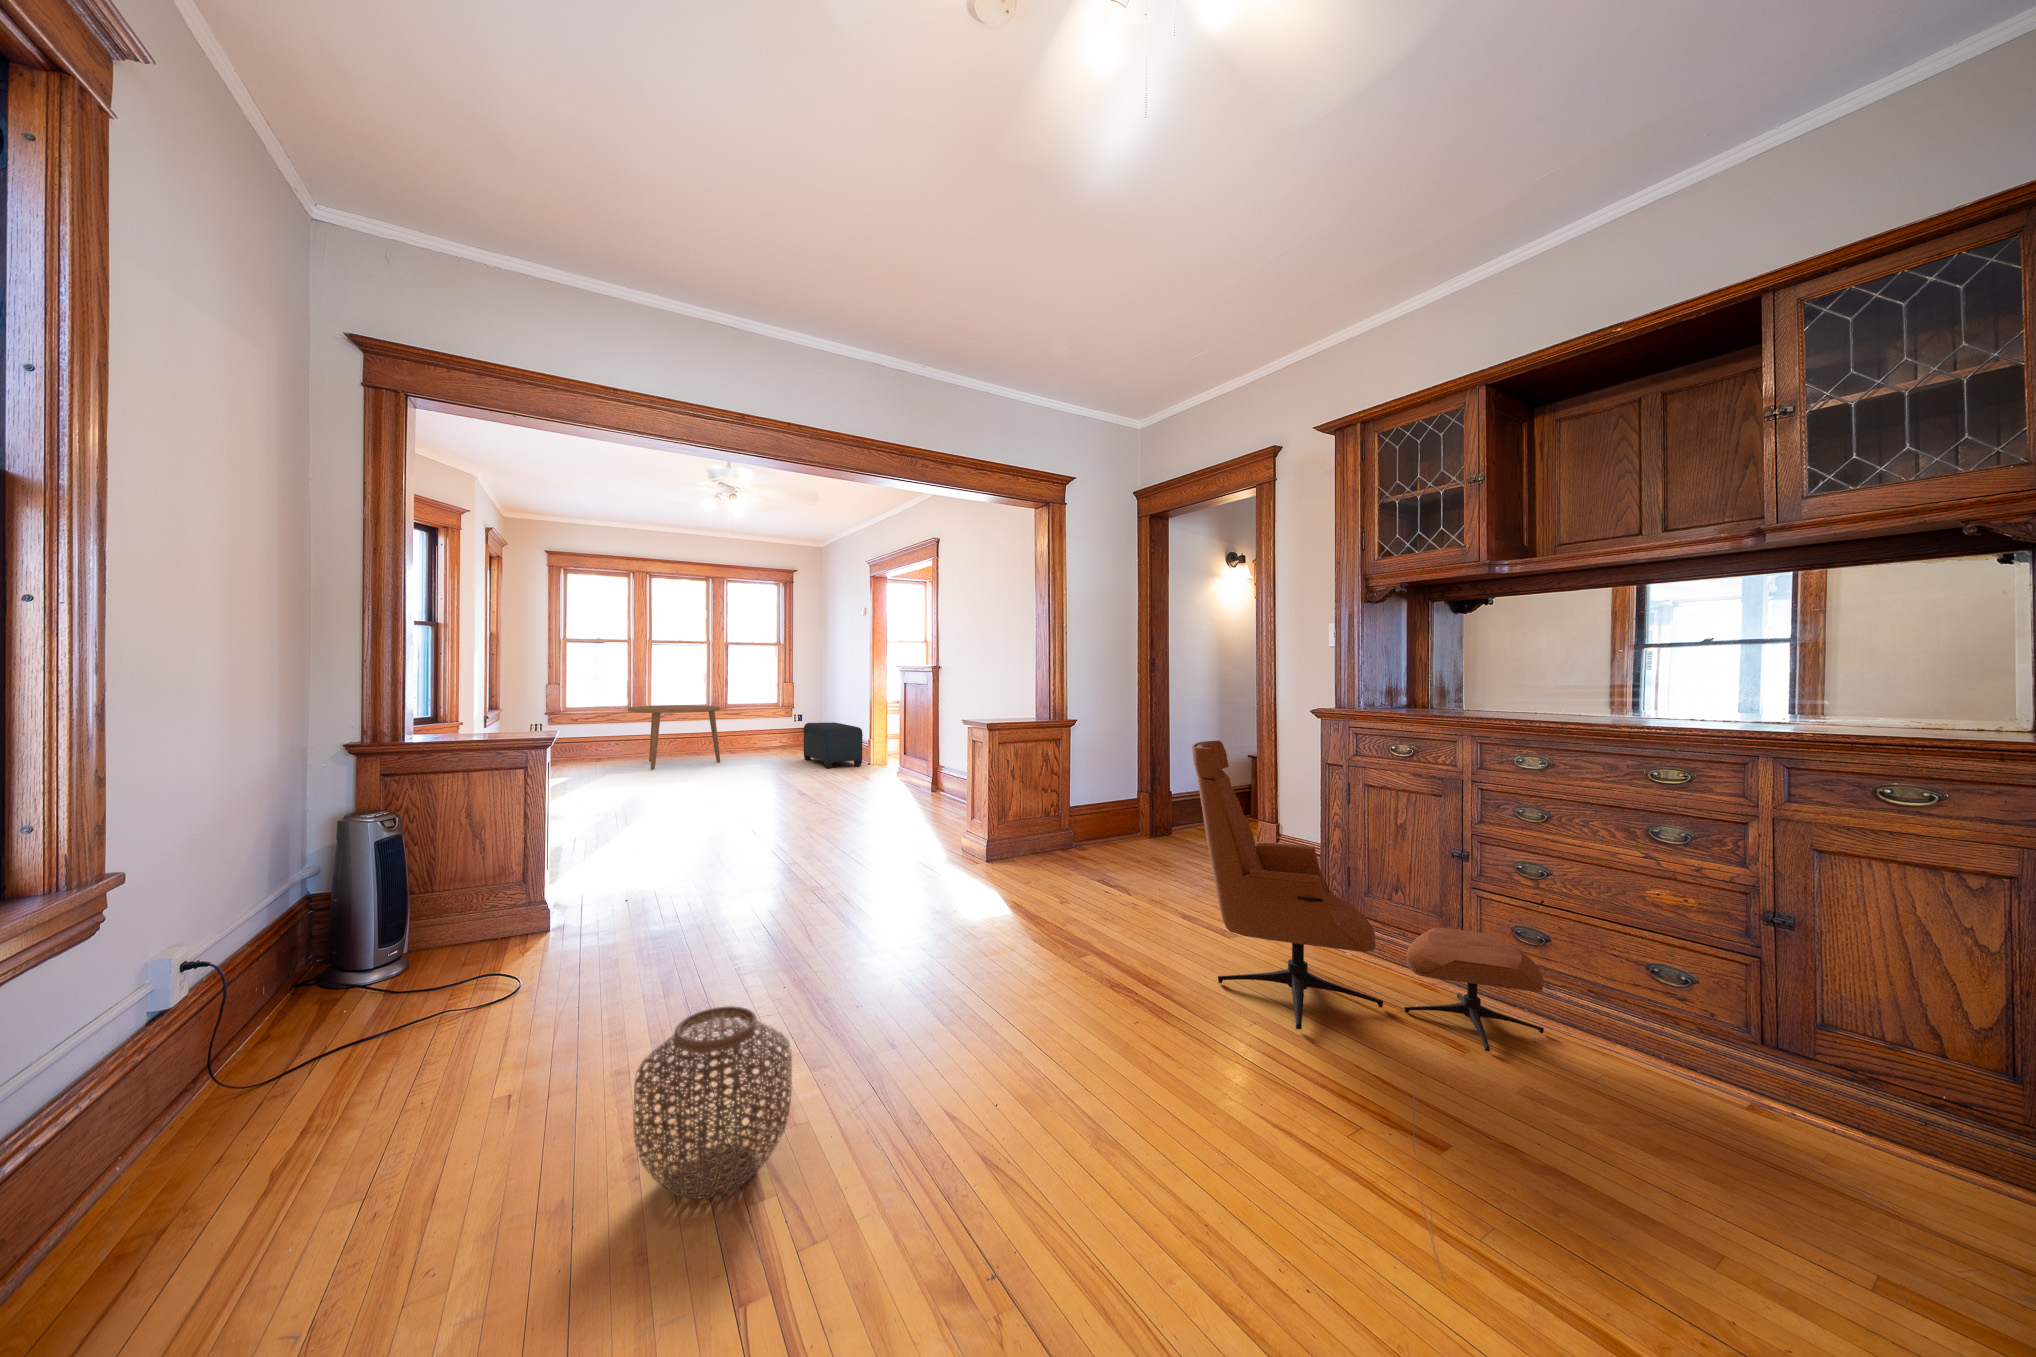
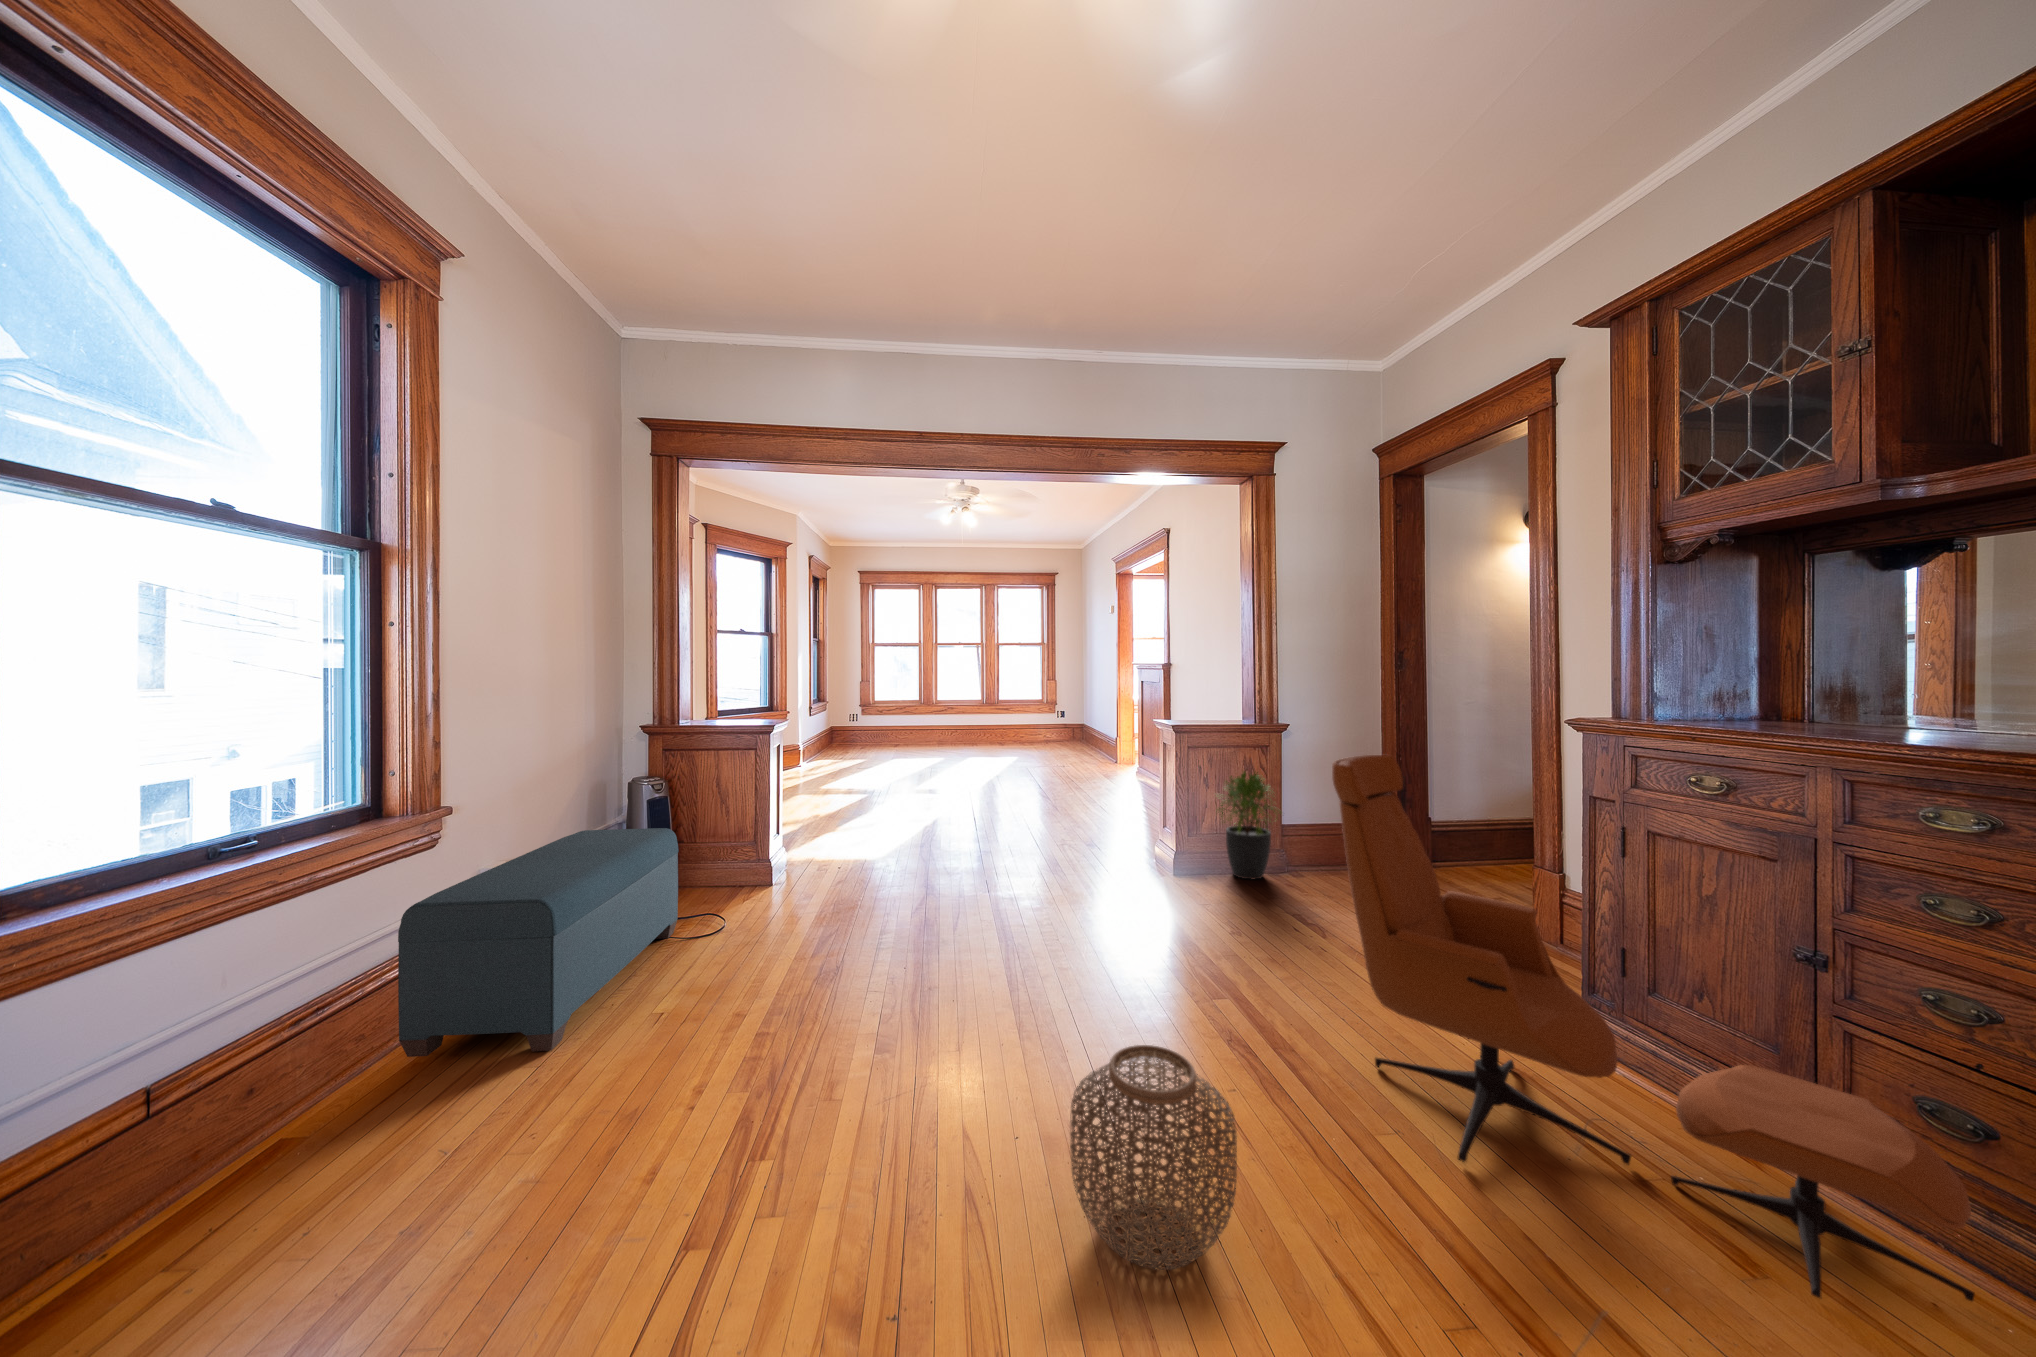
dining table: present [628,705,720,770] -> none [918,698,991,753]
bench: present [804,722,863,768] -> present [398,828,679,1057]
potted plant: none [1021,764,1083,862] -> present [1217,771,1280,879]
woven basket: present [634,1006,792,1199] -> present [1070,1045,1237,1270]

